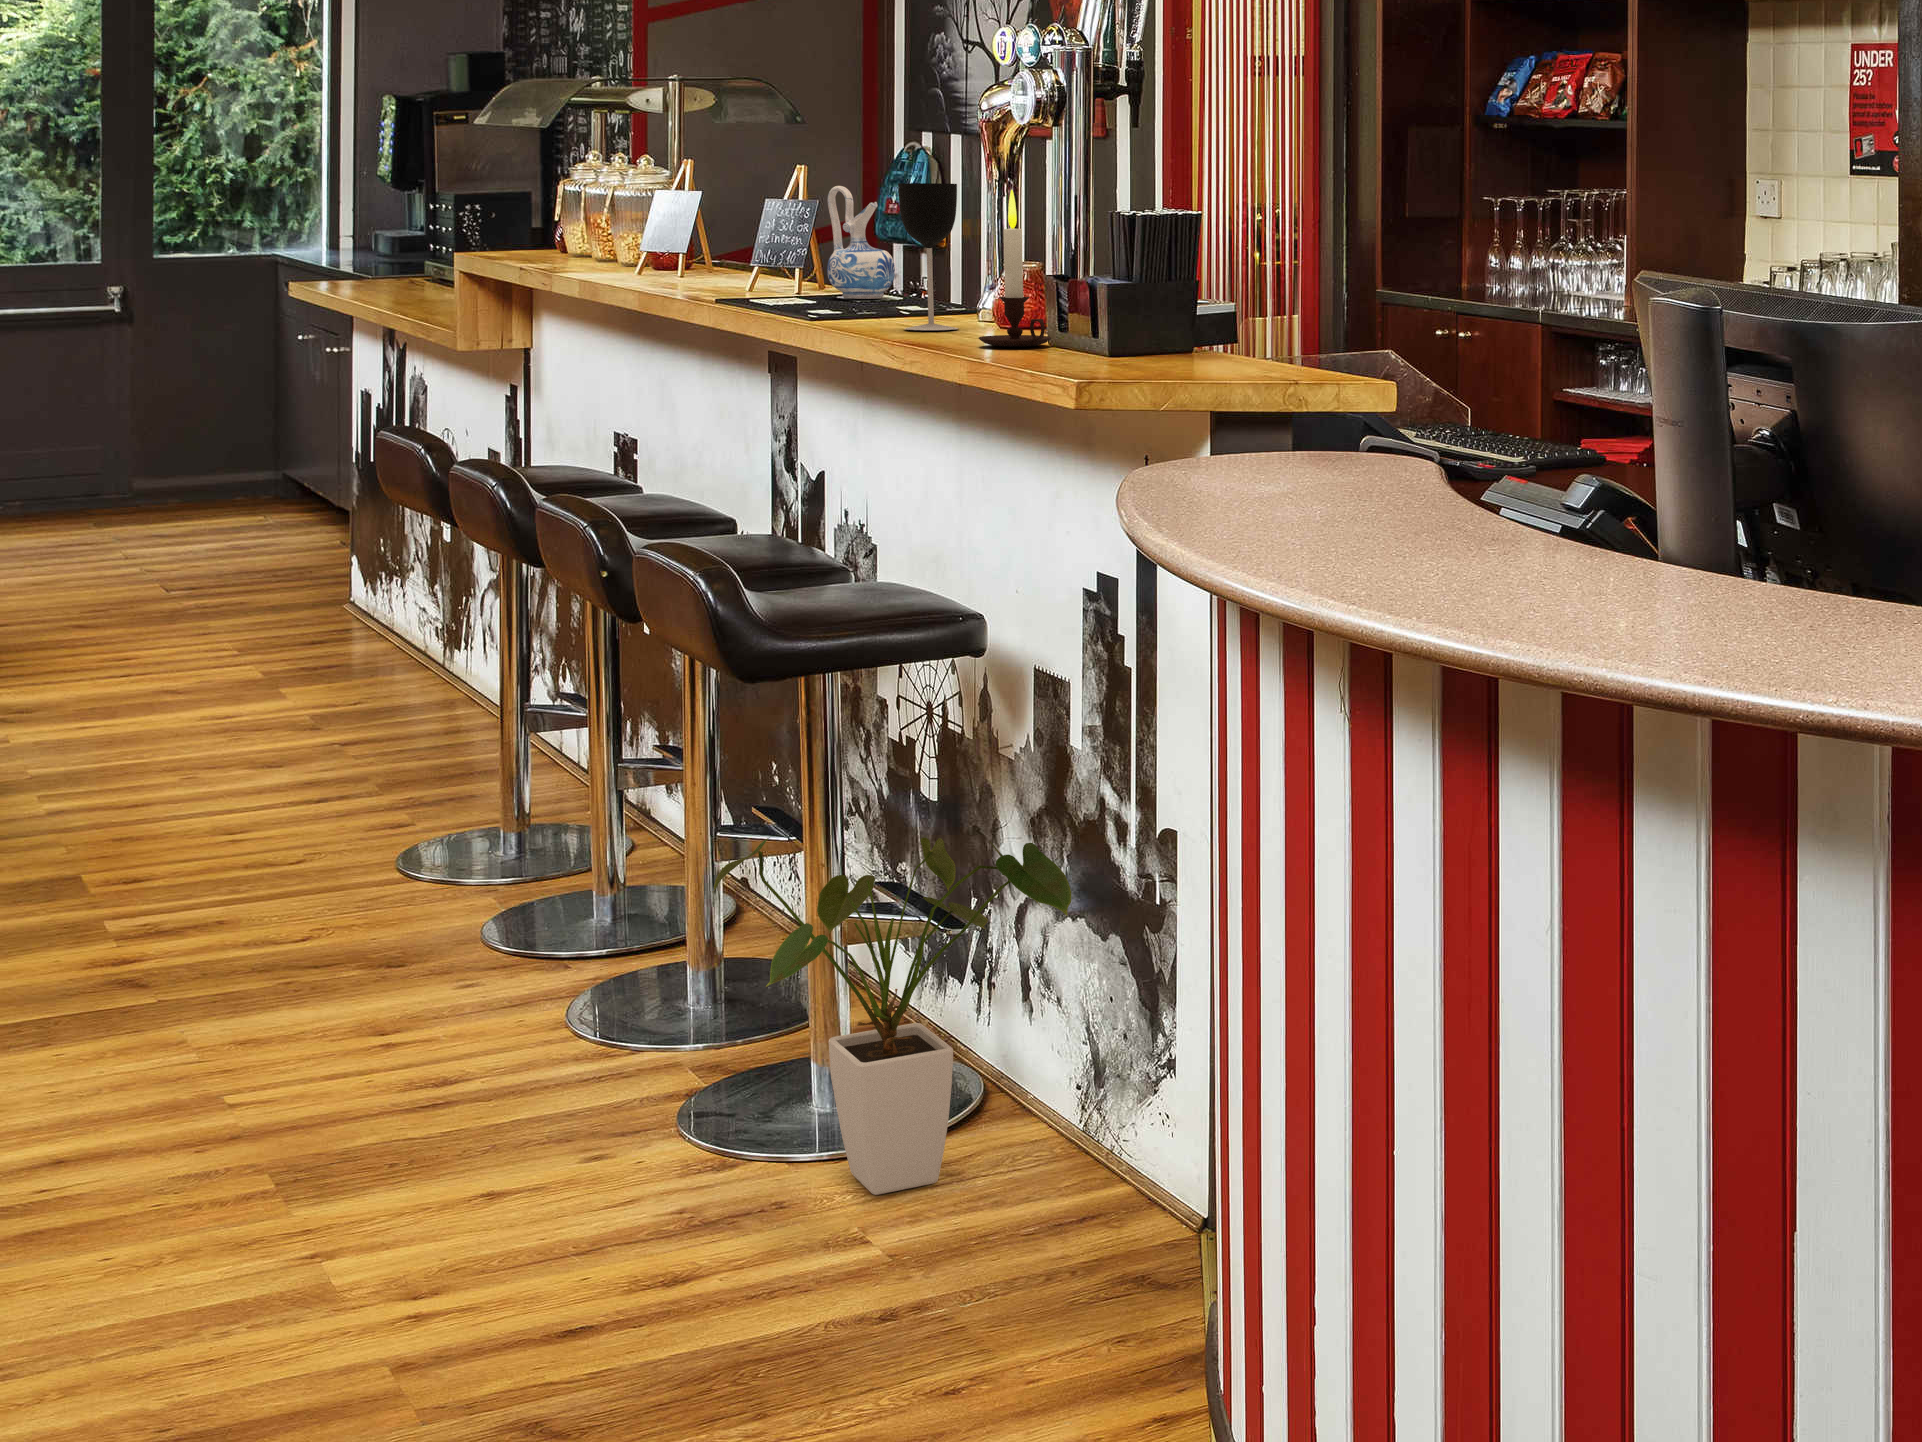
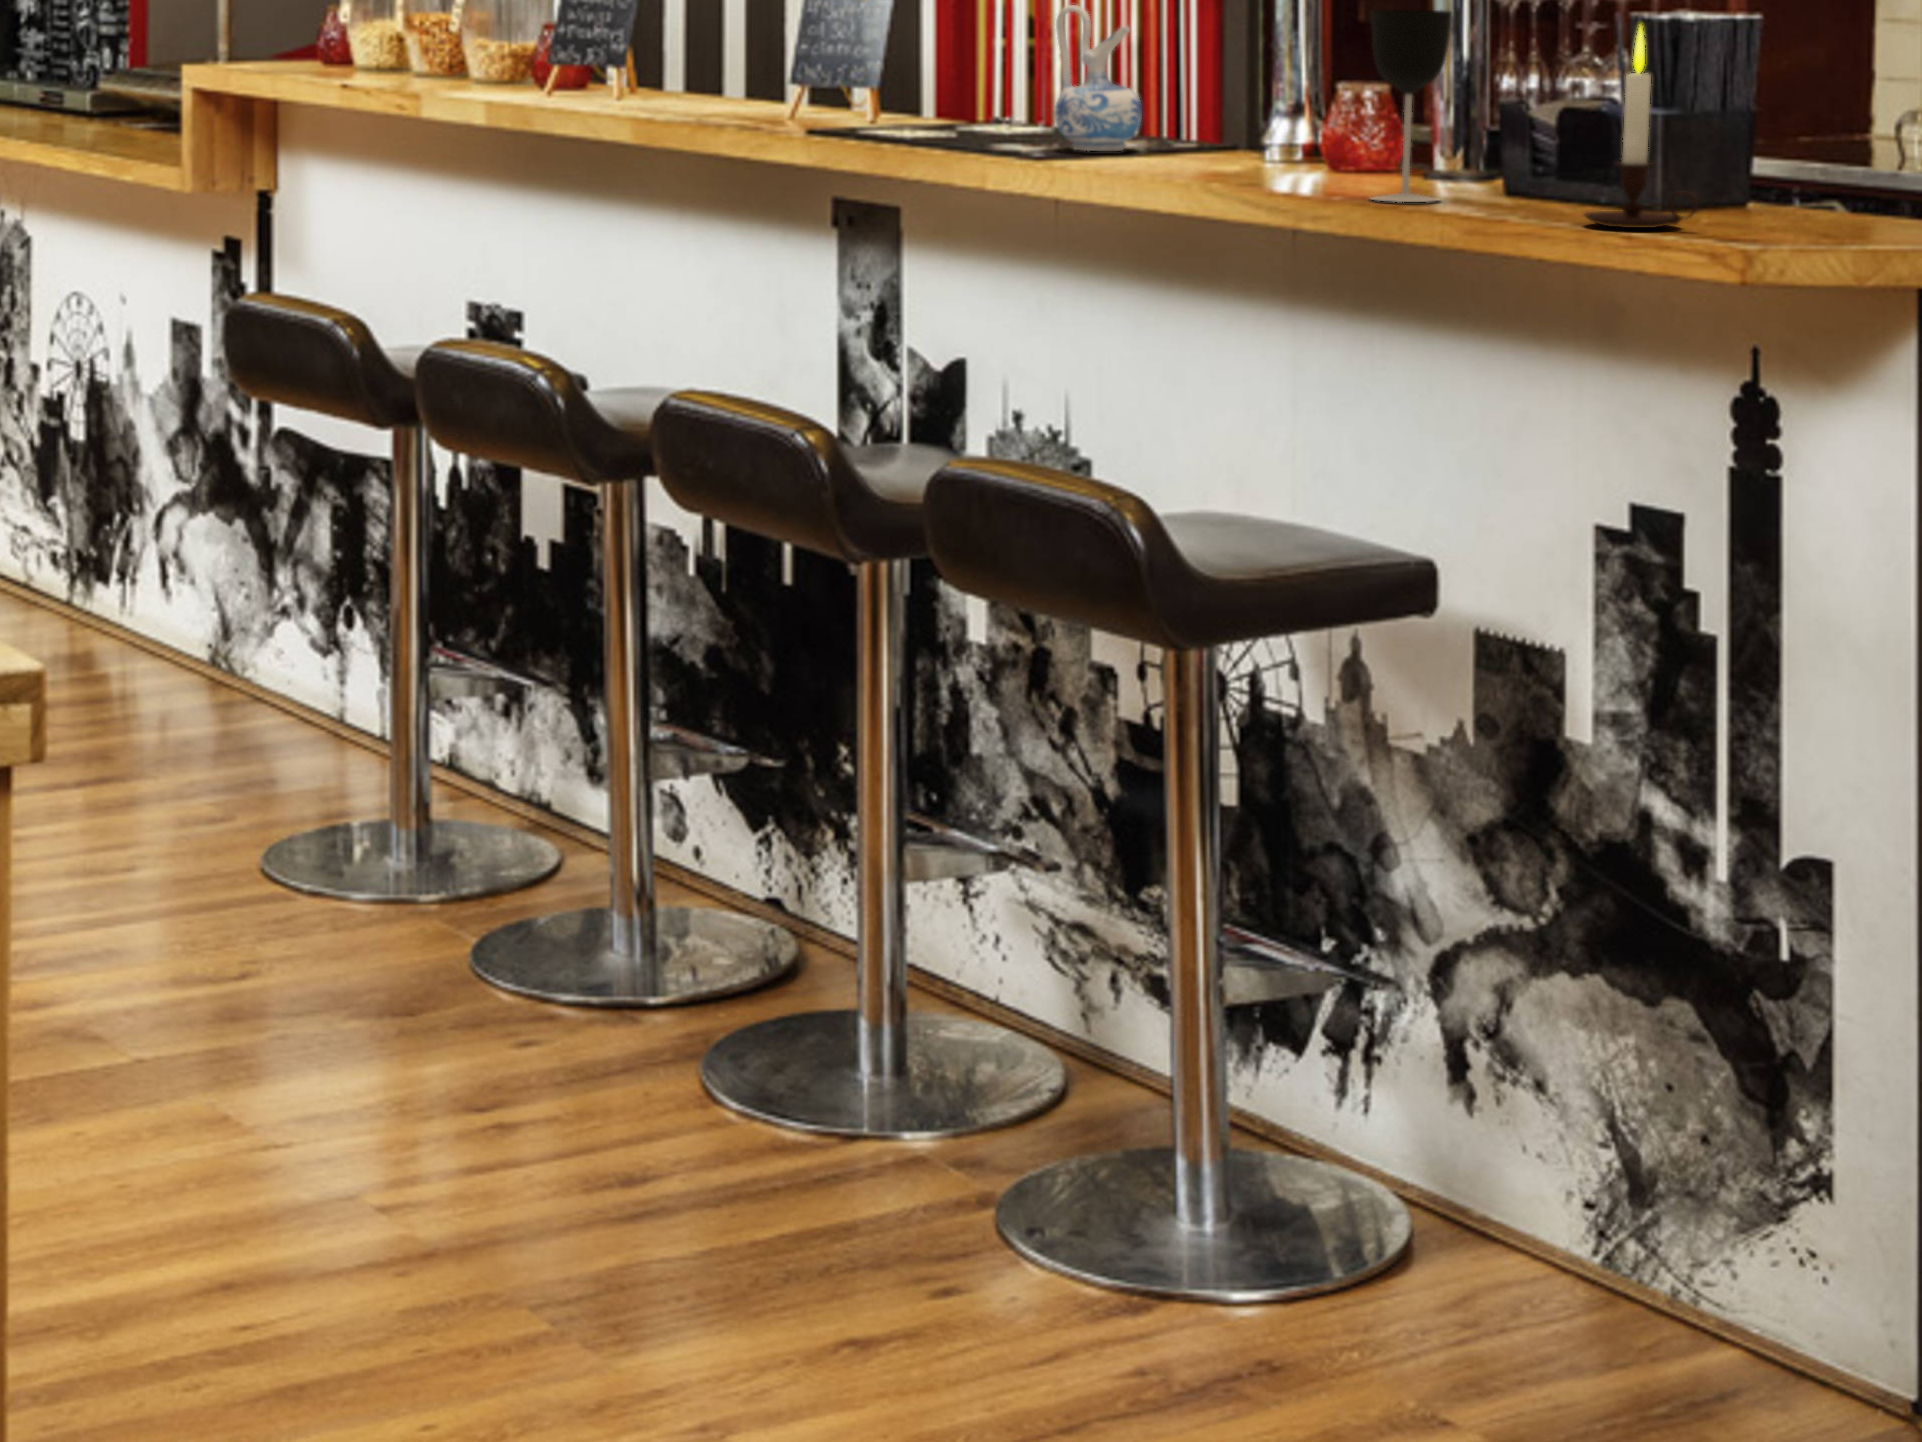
house plant: present [714,837,1071,1195] -> none [1204,866,1692,1338]

